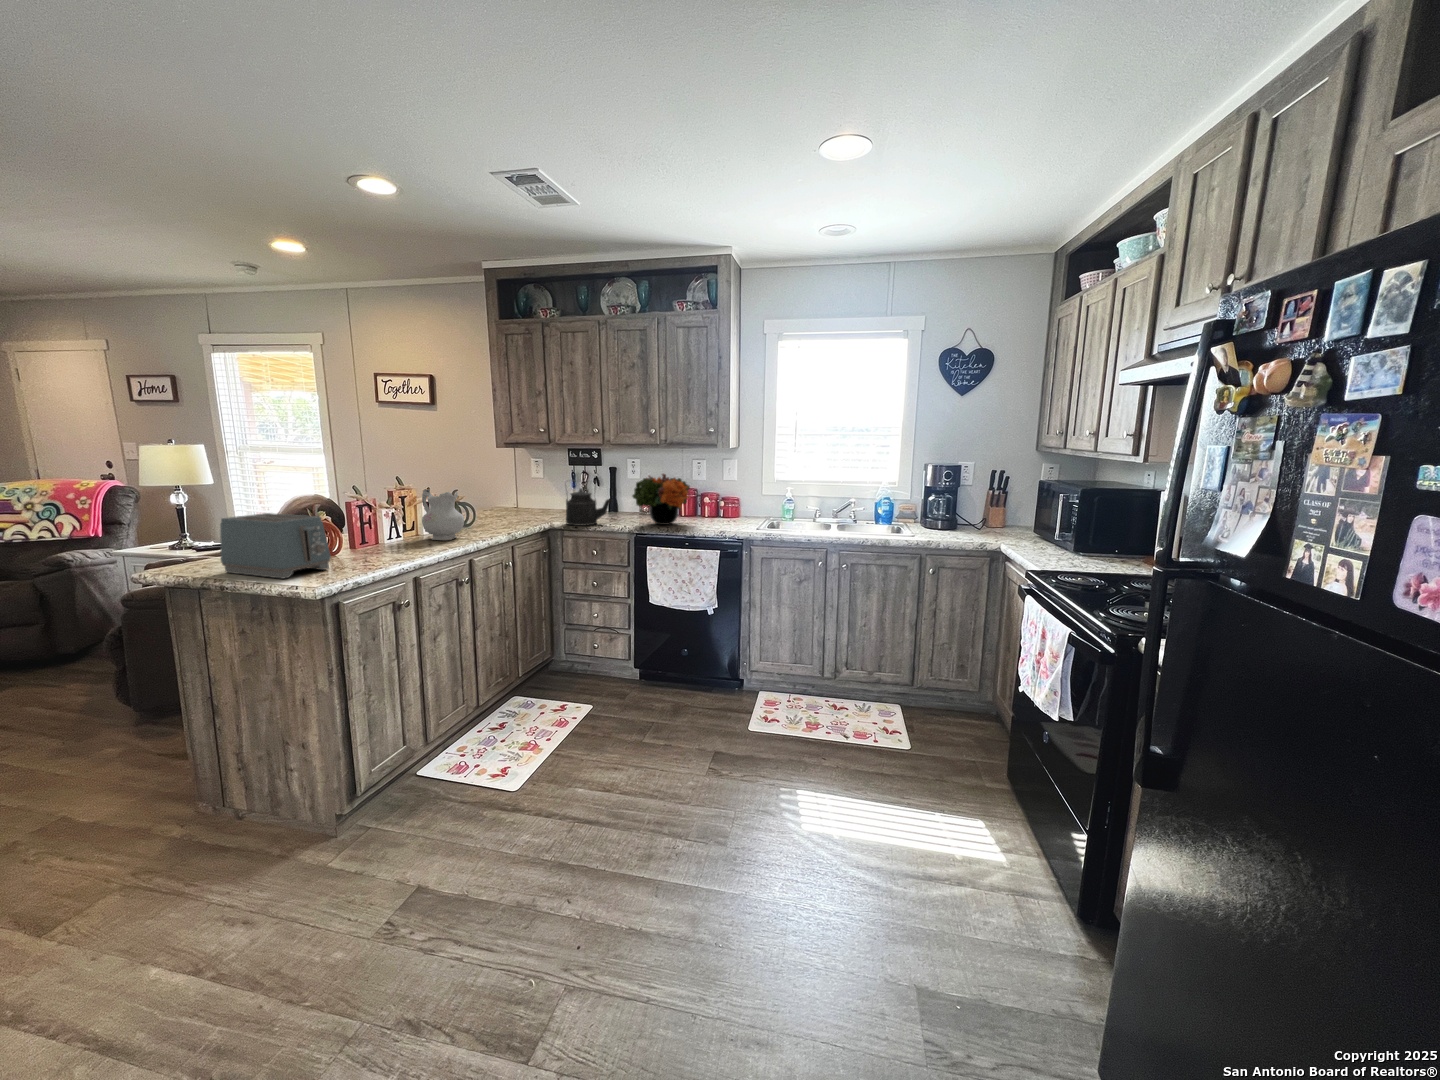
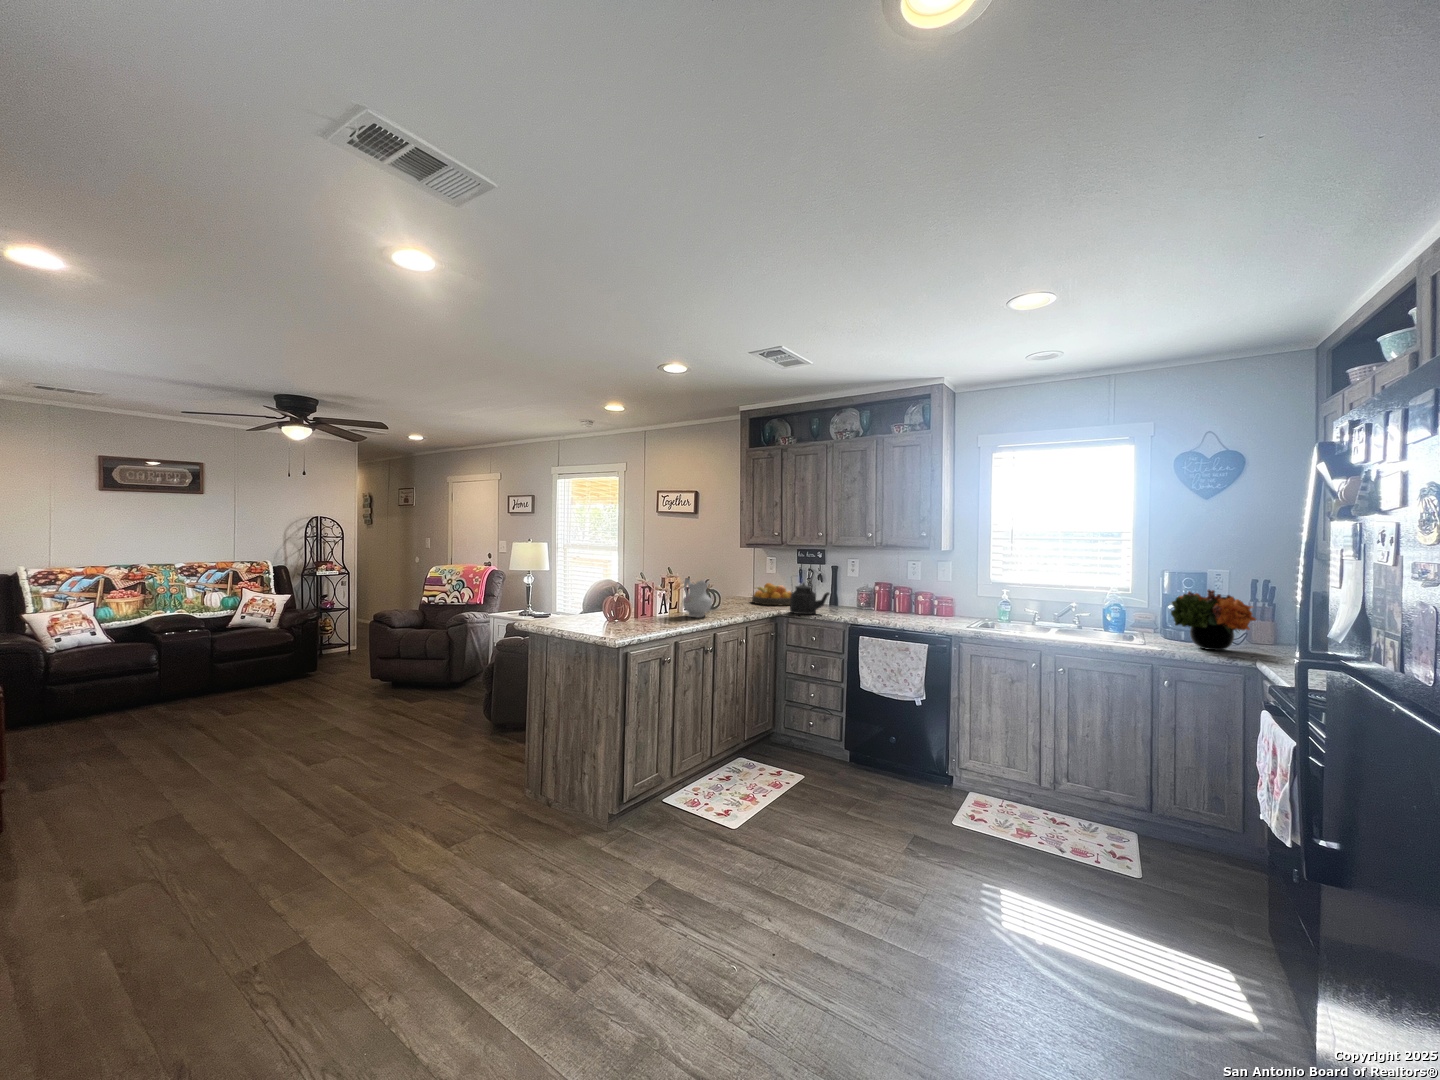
flower arrangement: present [632,474,690,525] -> present [1171,589,1256,650]
fruit bowl: none [518,489,571,516] -> present [752,583,791,605]
toaster: present [220,513,331,579] -> none [563,589,625,633]

